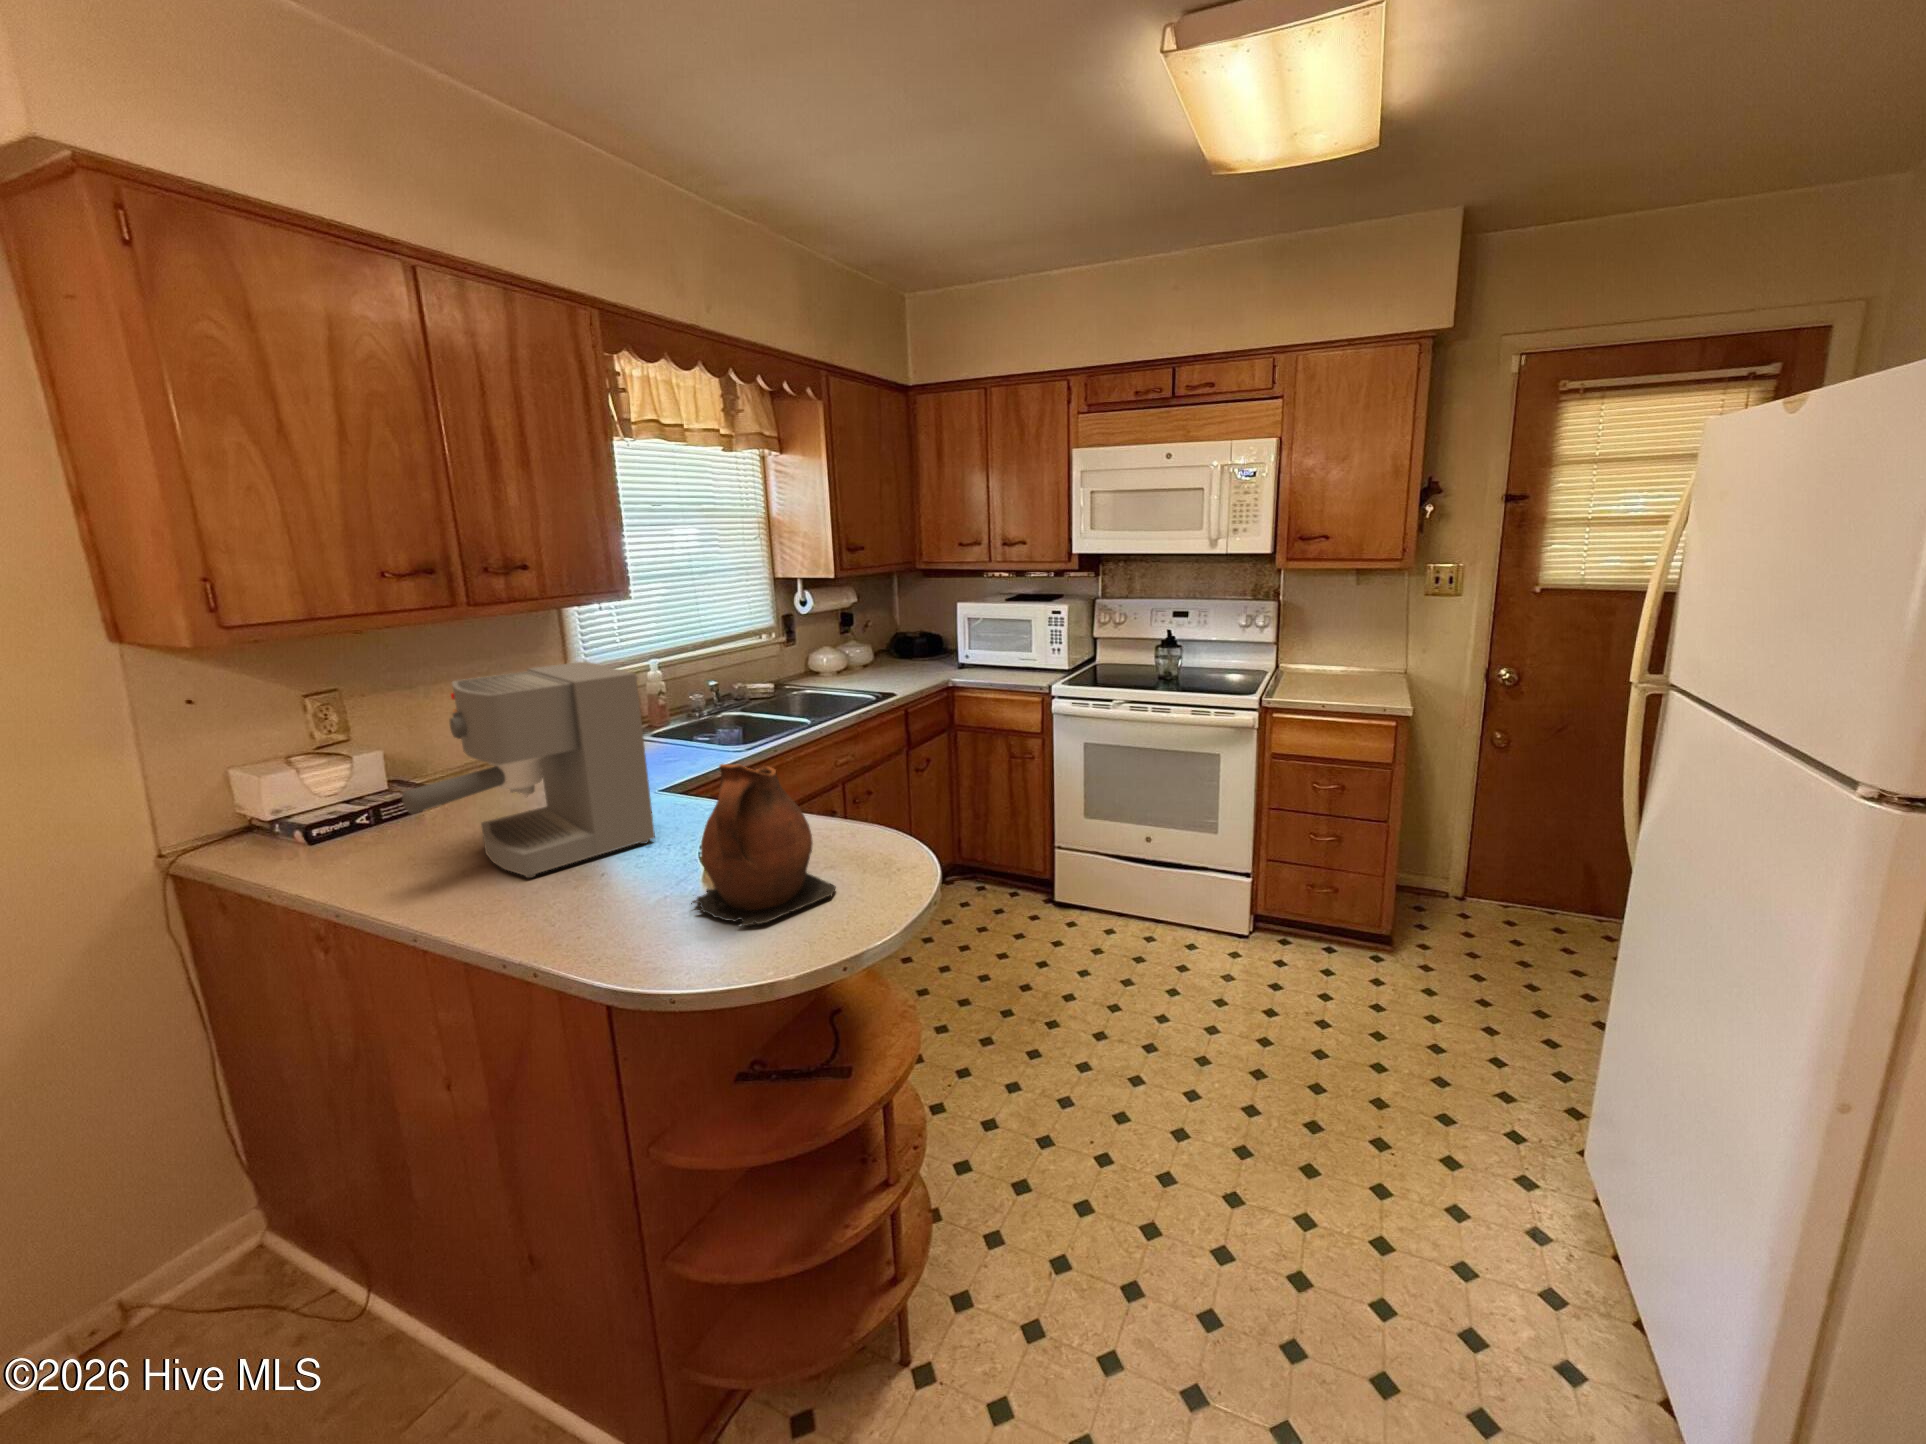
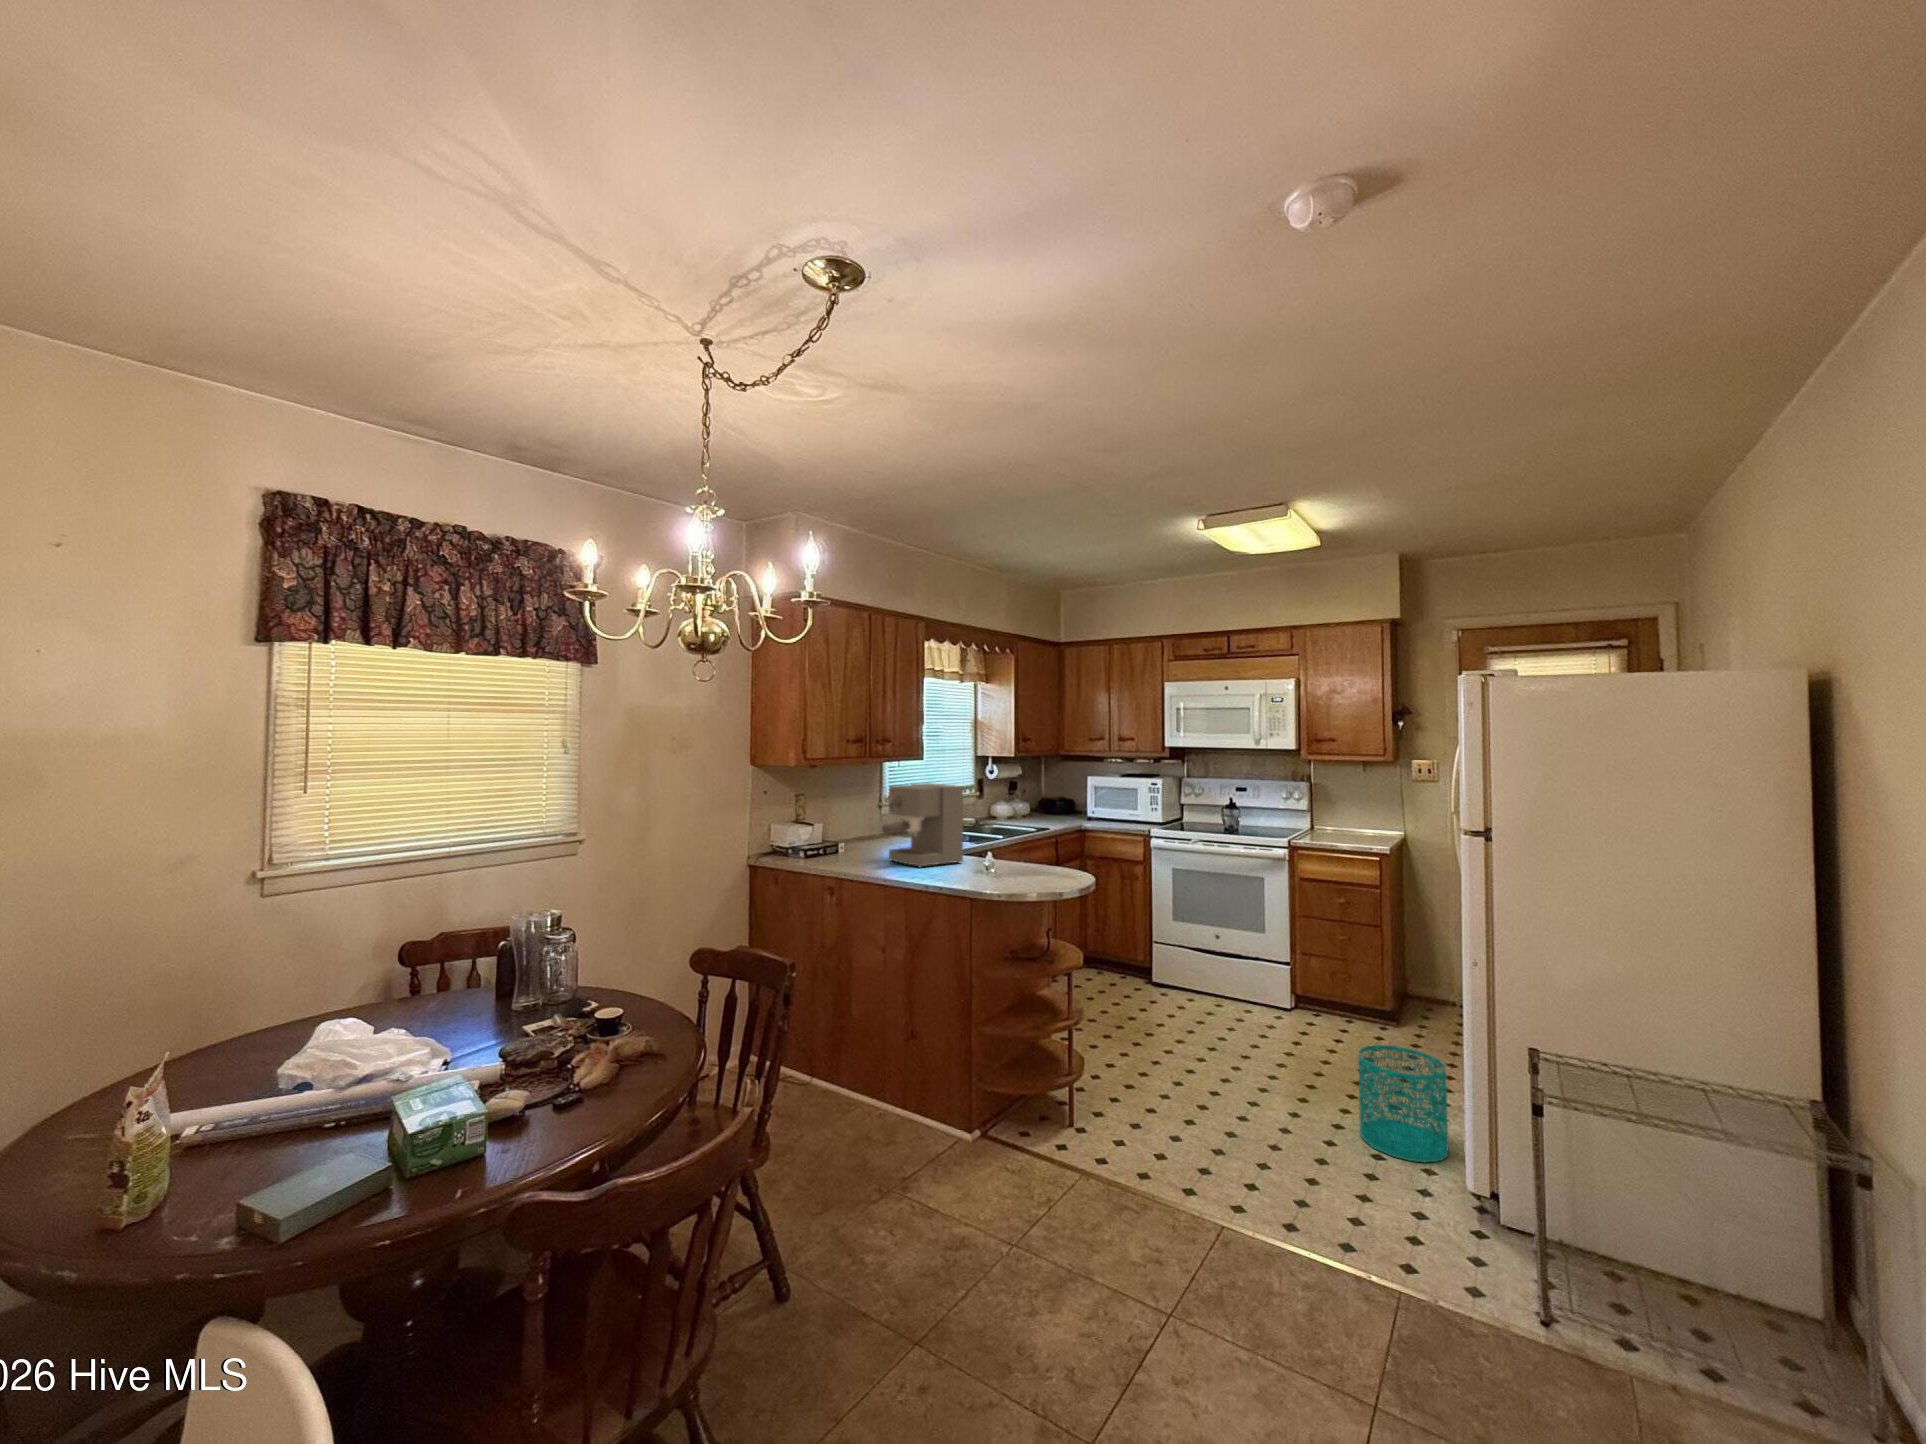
ceramic pitcher: present [691,764,836,926] -> none [995,815,1053,879]
wastebasket: none [1434,1121,1625,1380] -> present [1358,1045,1448,1162]

